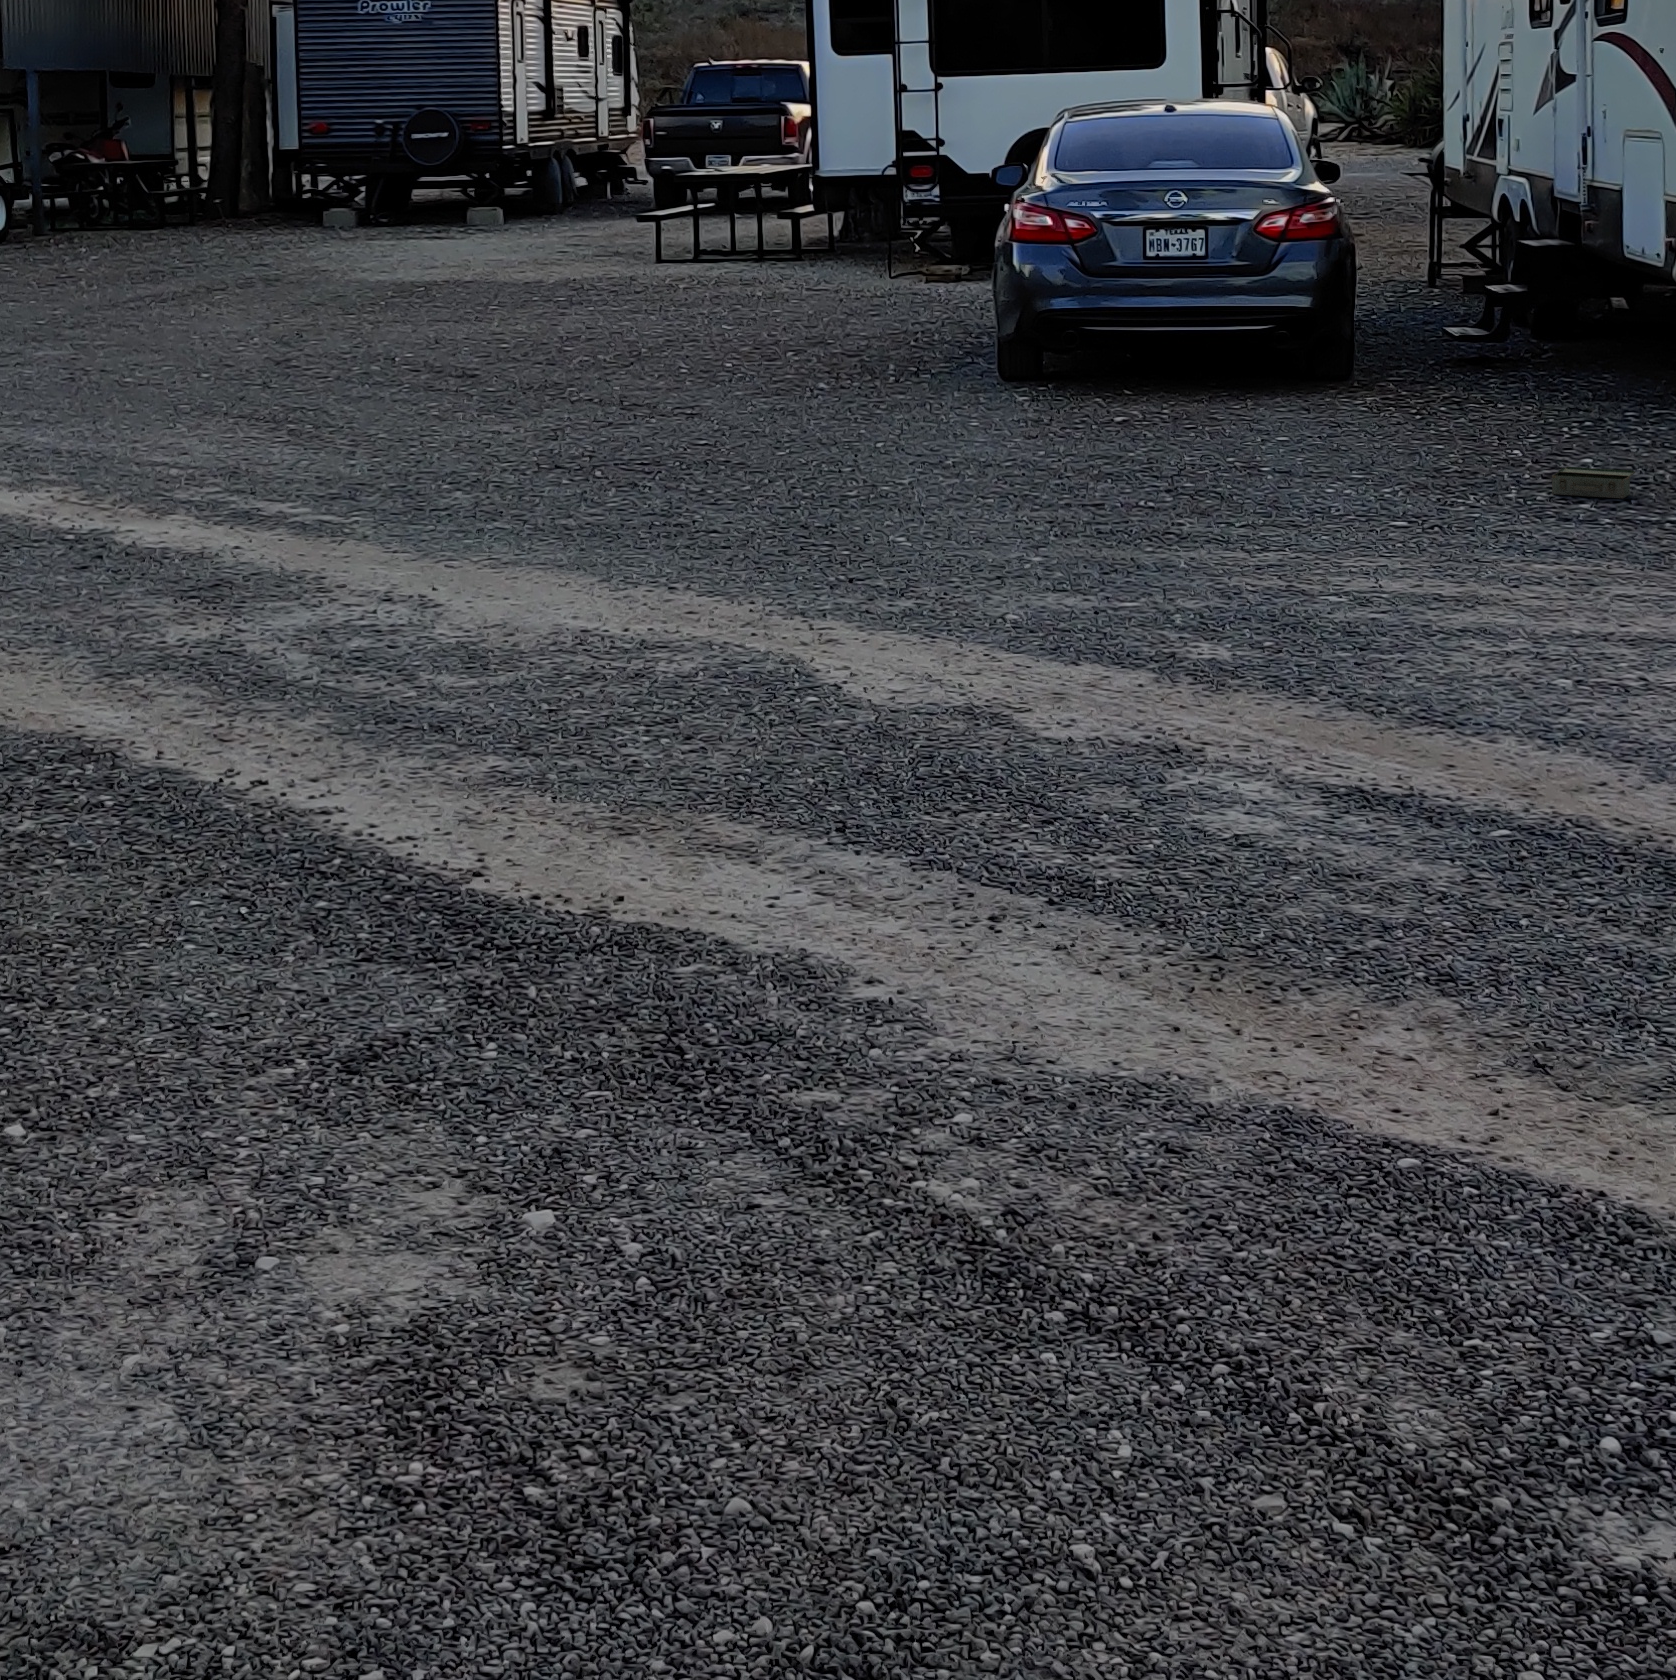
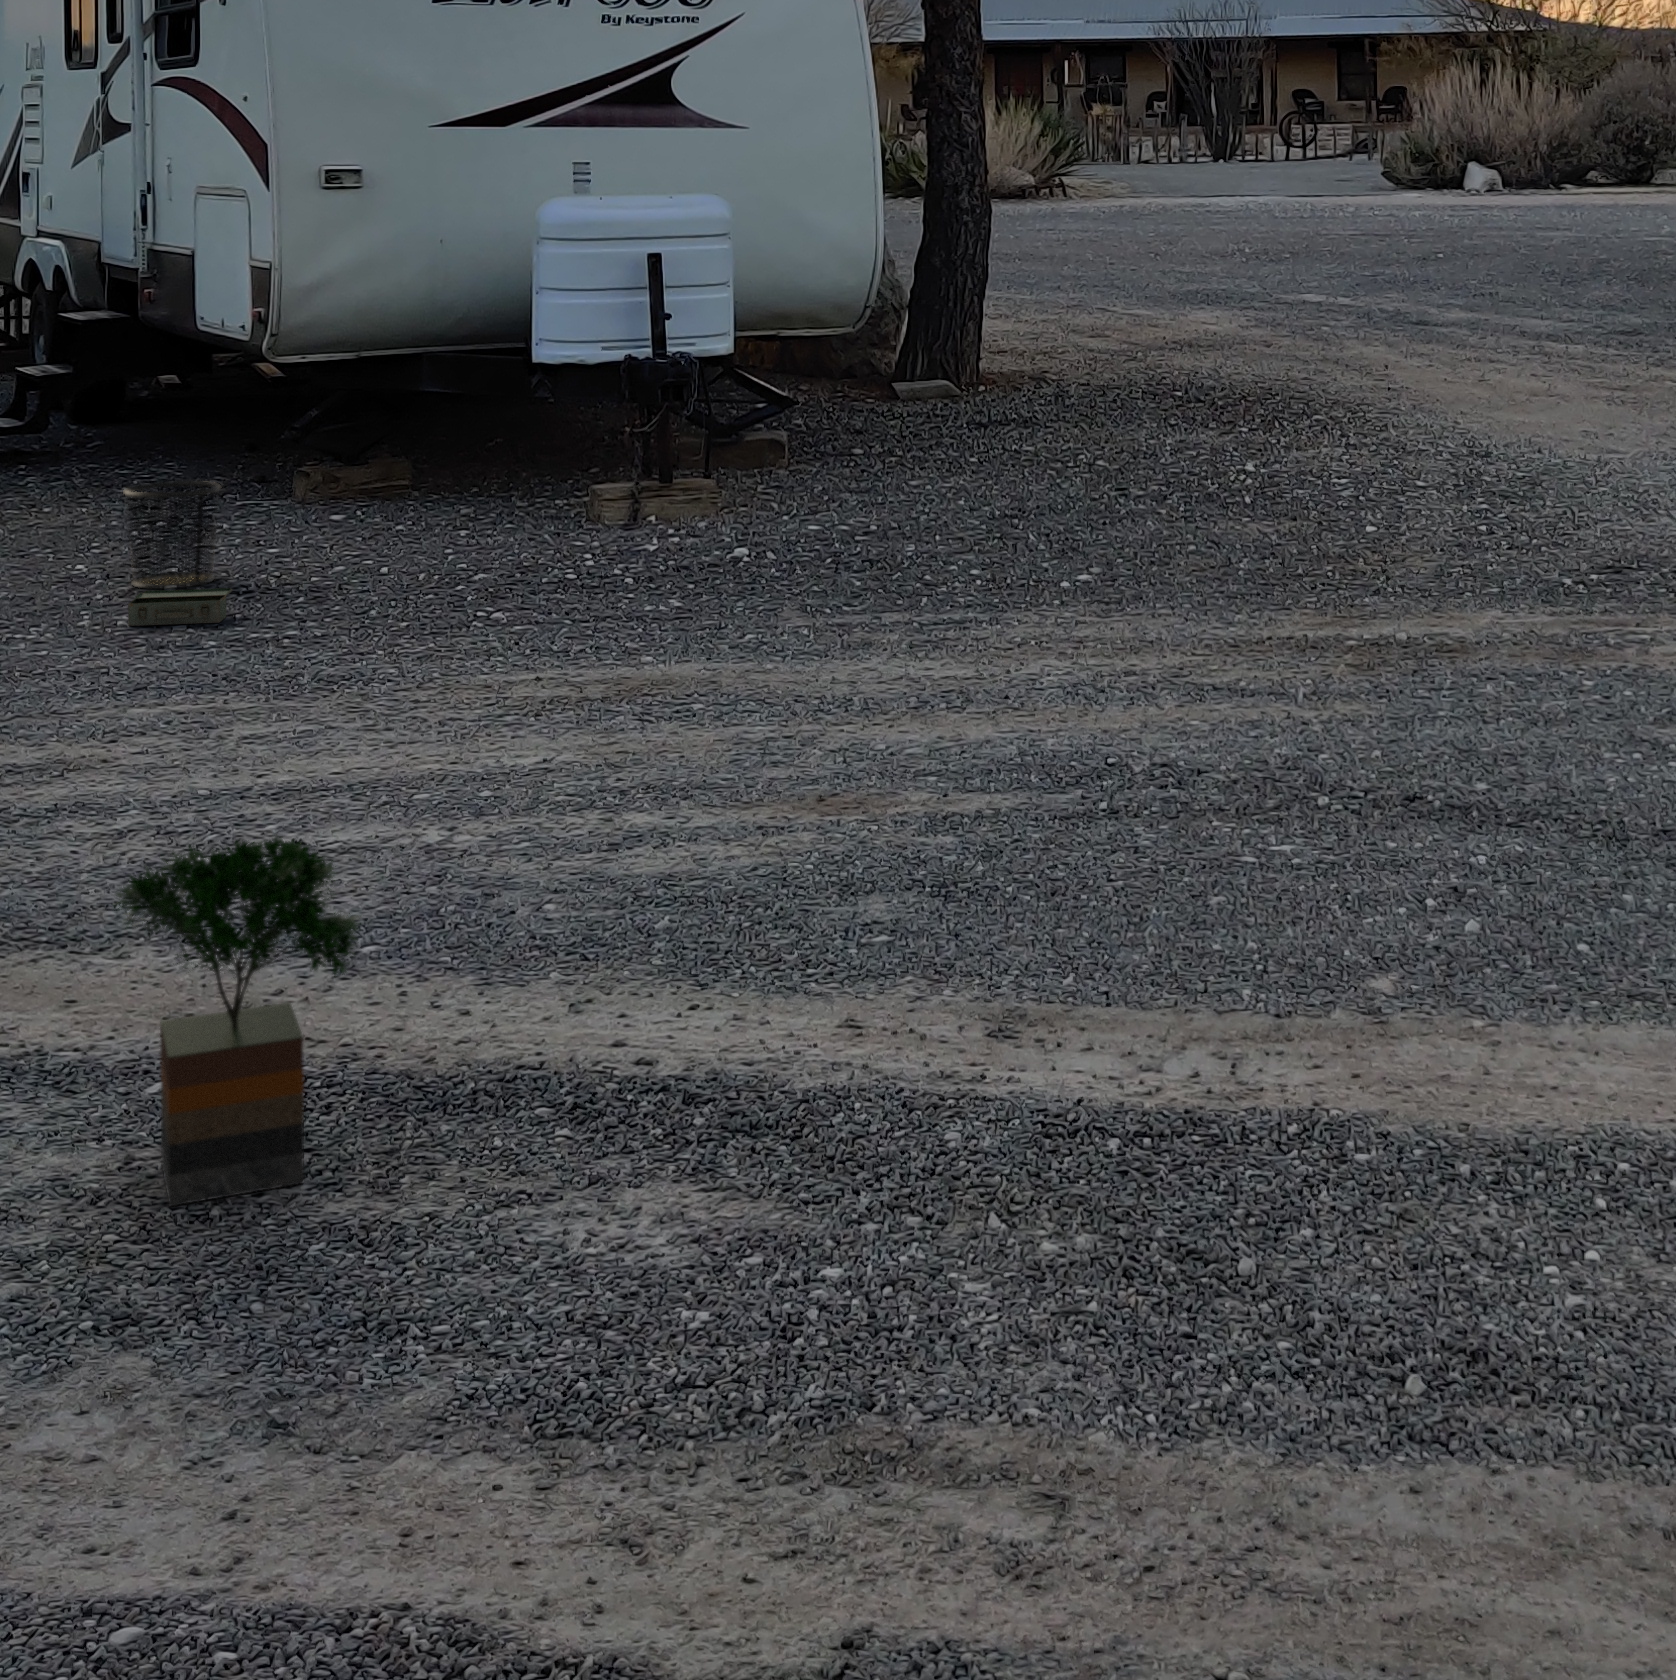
waste bin: none [1555,379,1633,468] -> present [123,481,221,589]
potted tree: none [1457,628,1643,908] -> present [116,836,360,1206]

